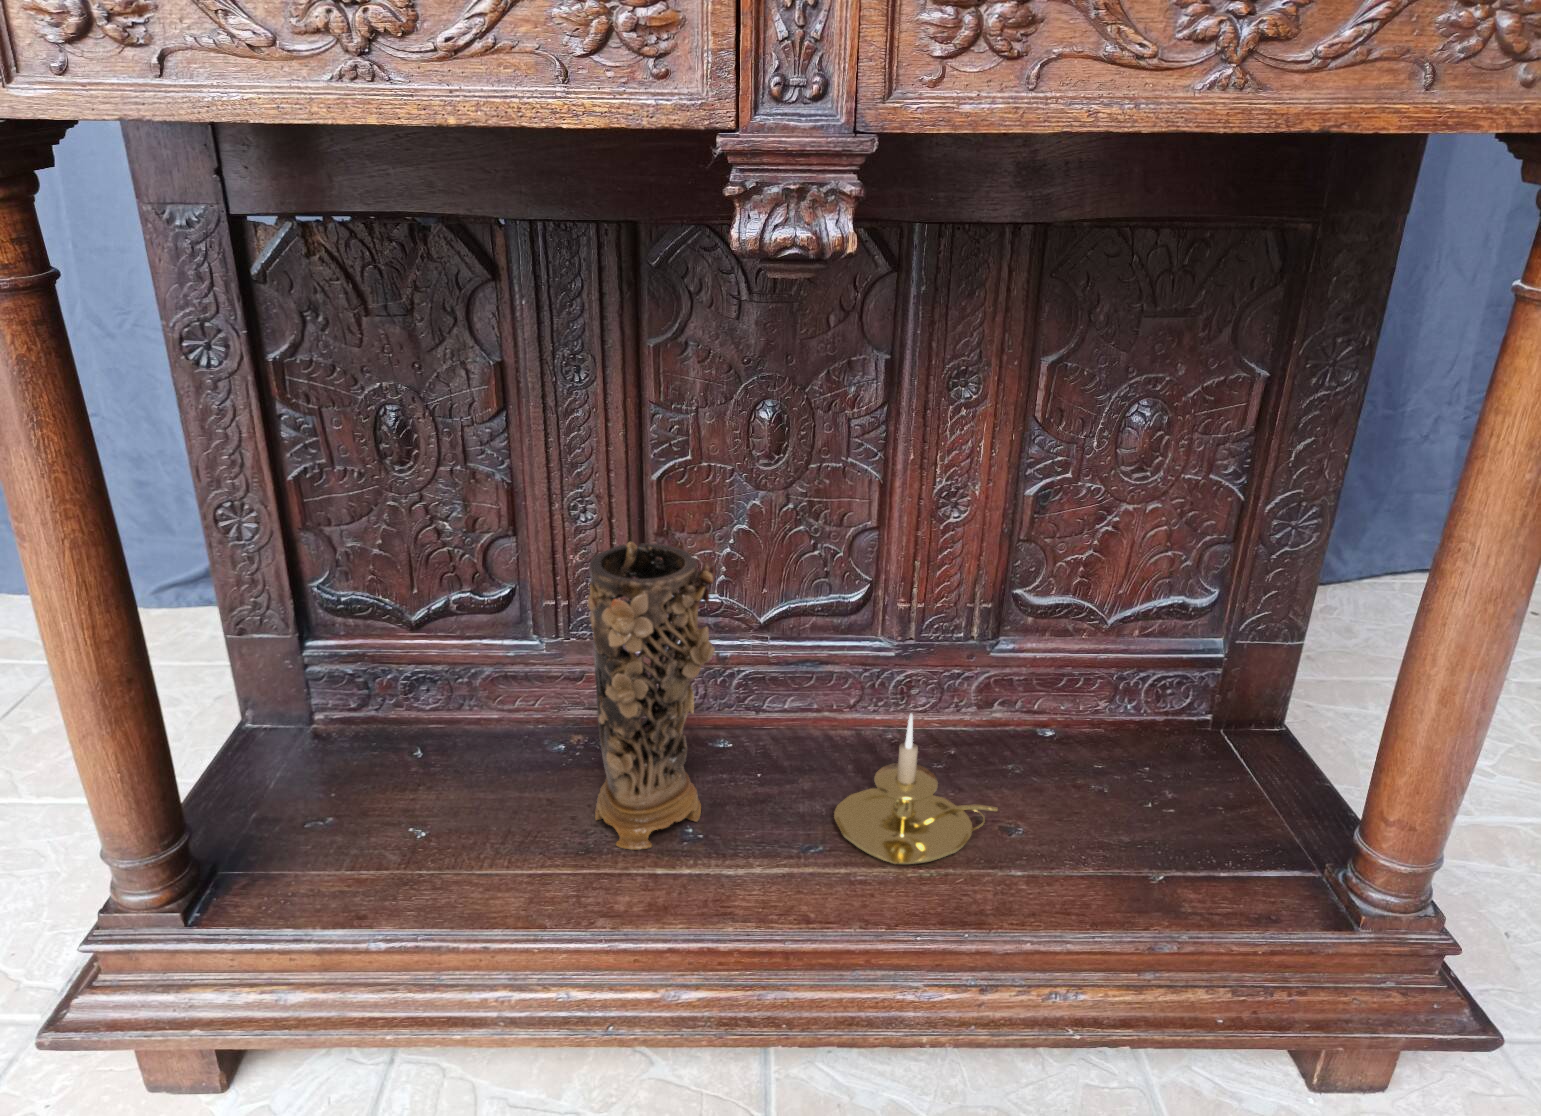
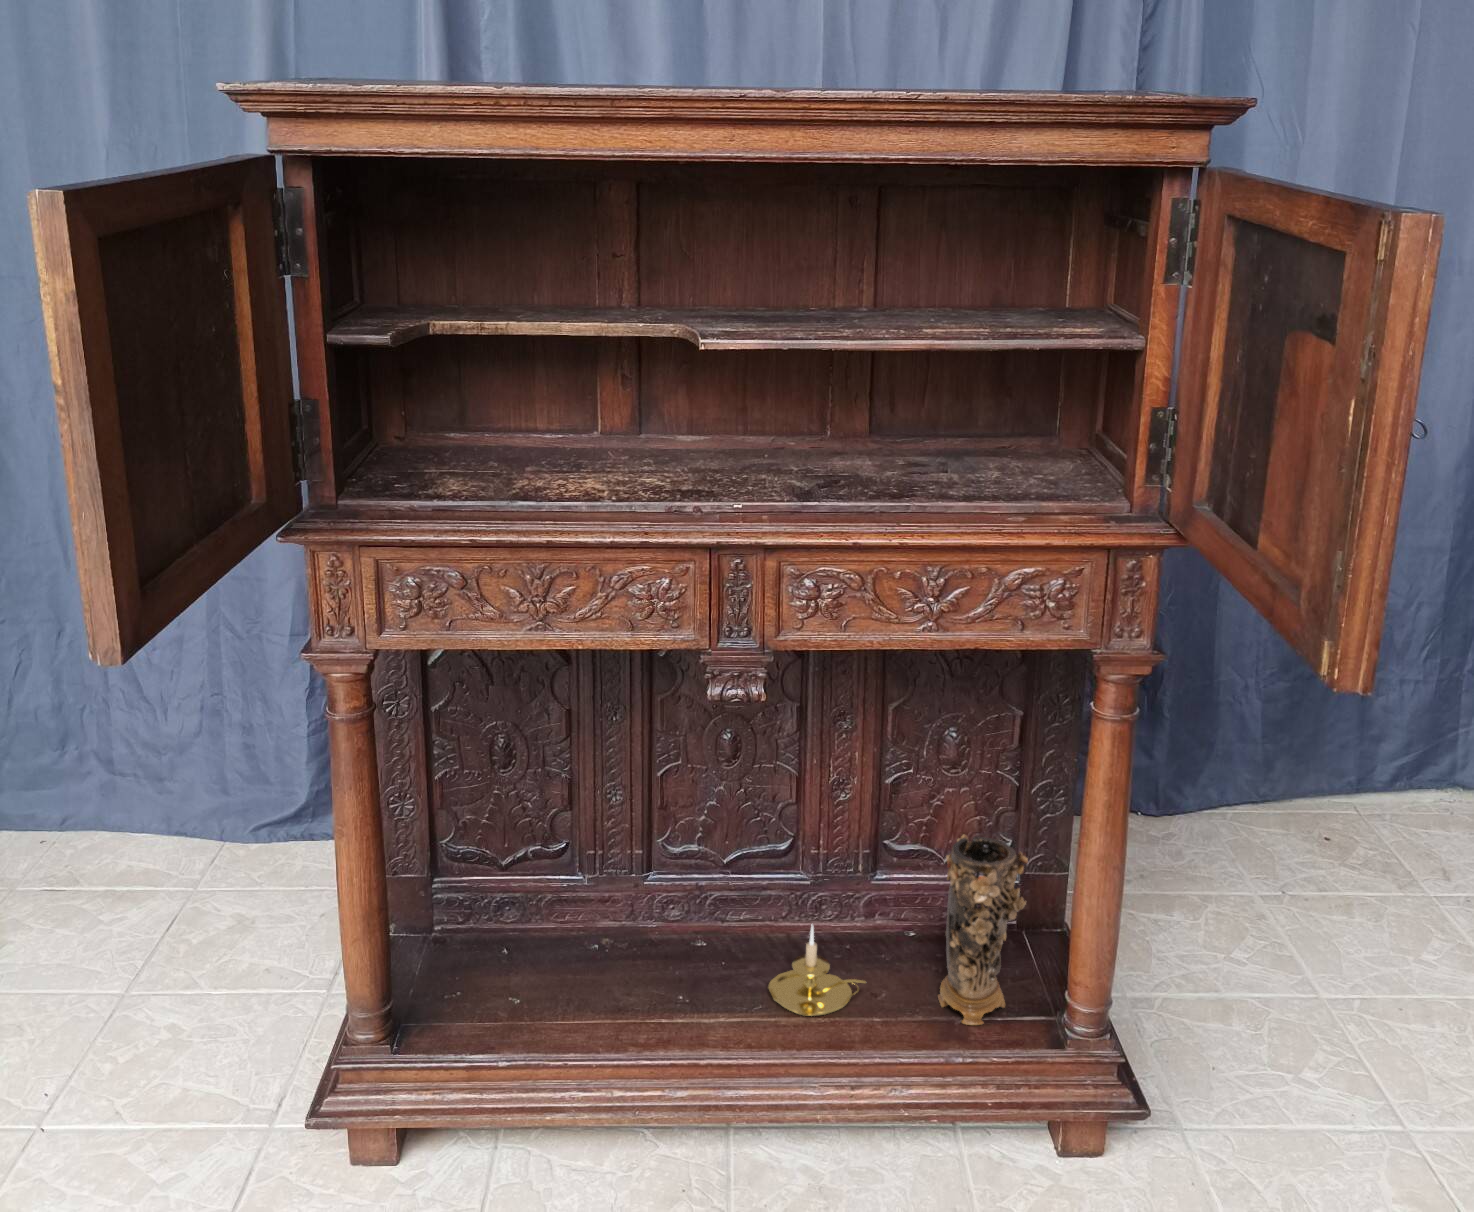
decorative vase: present [588,542,716,850] -> present [938,835,1028,1025]

